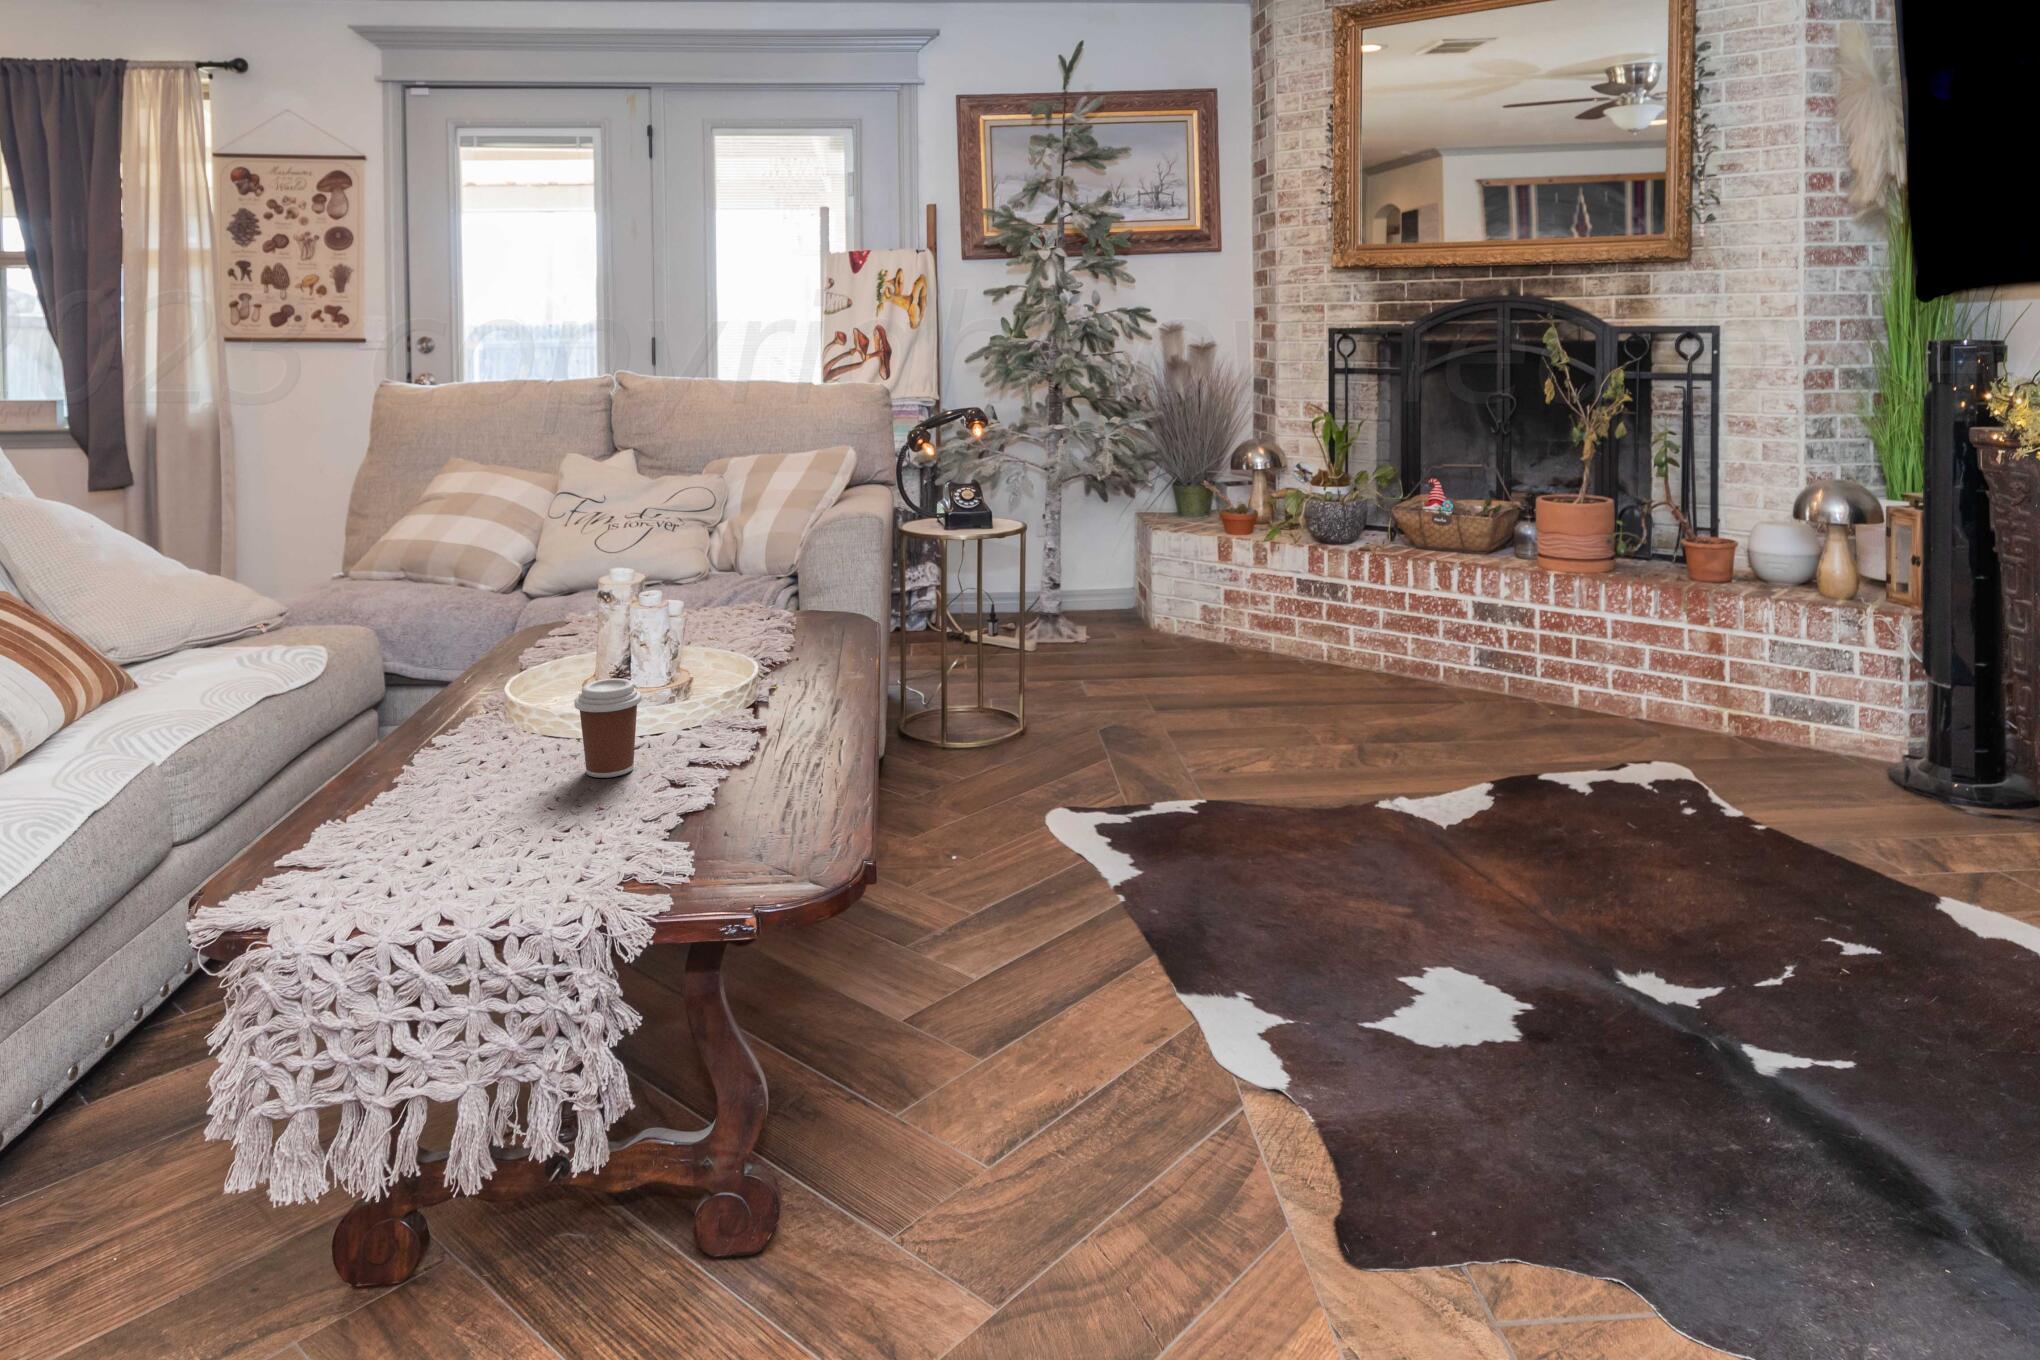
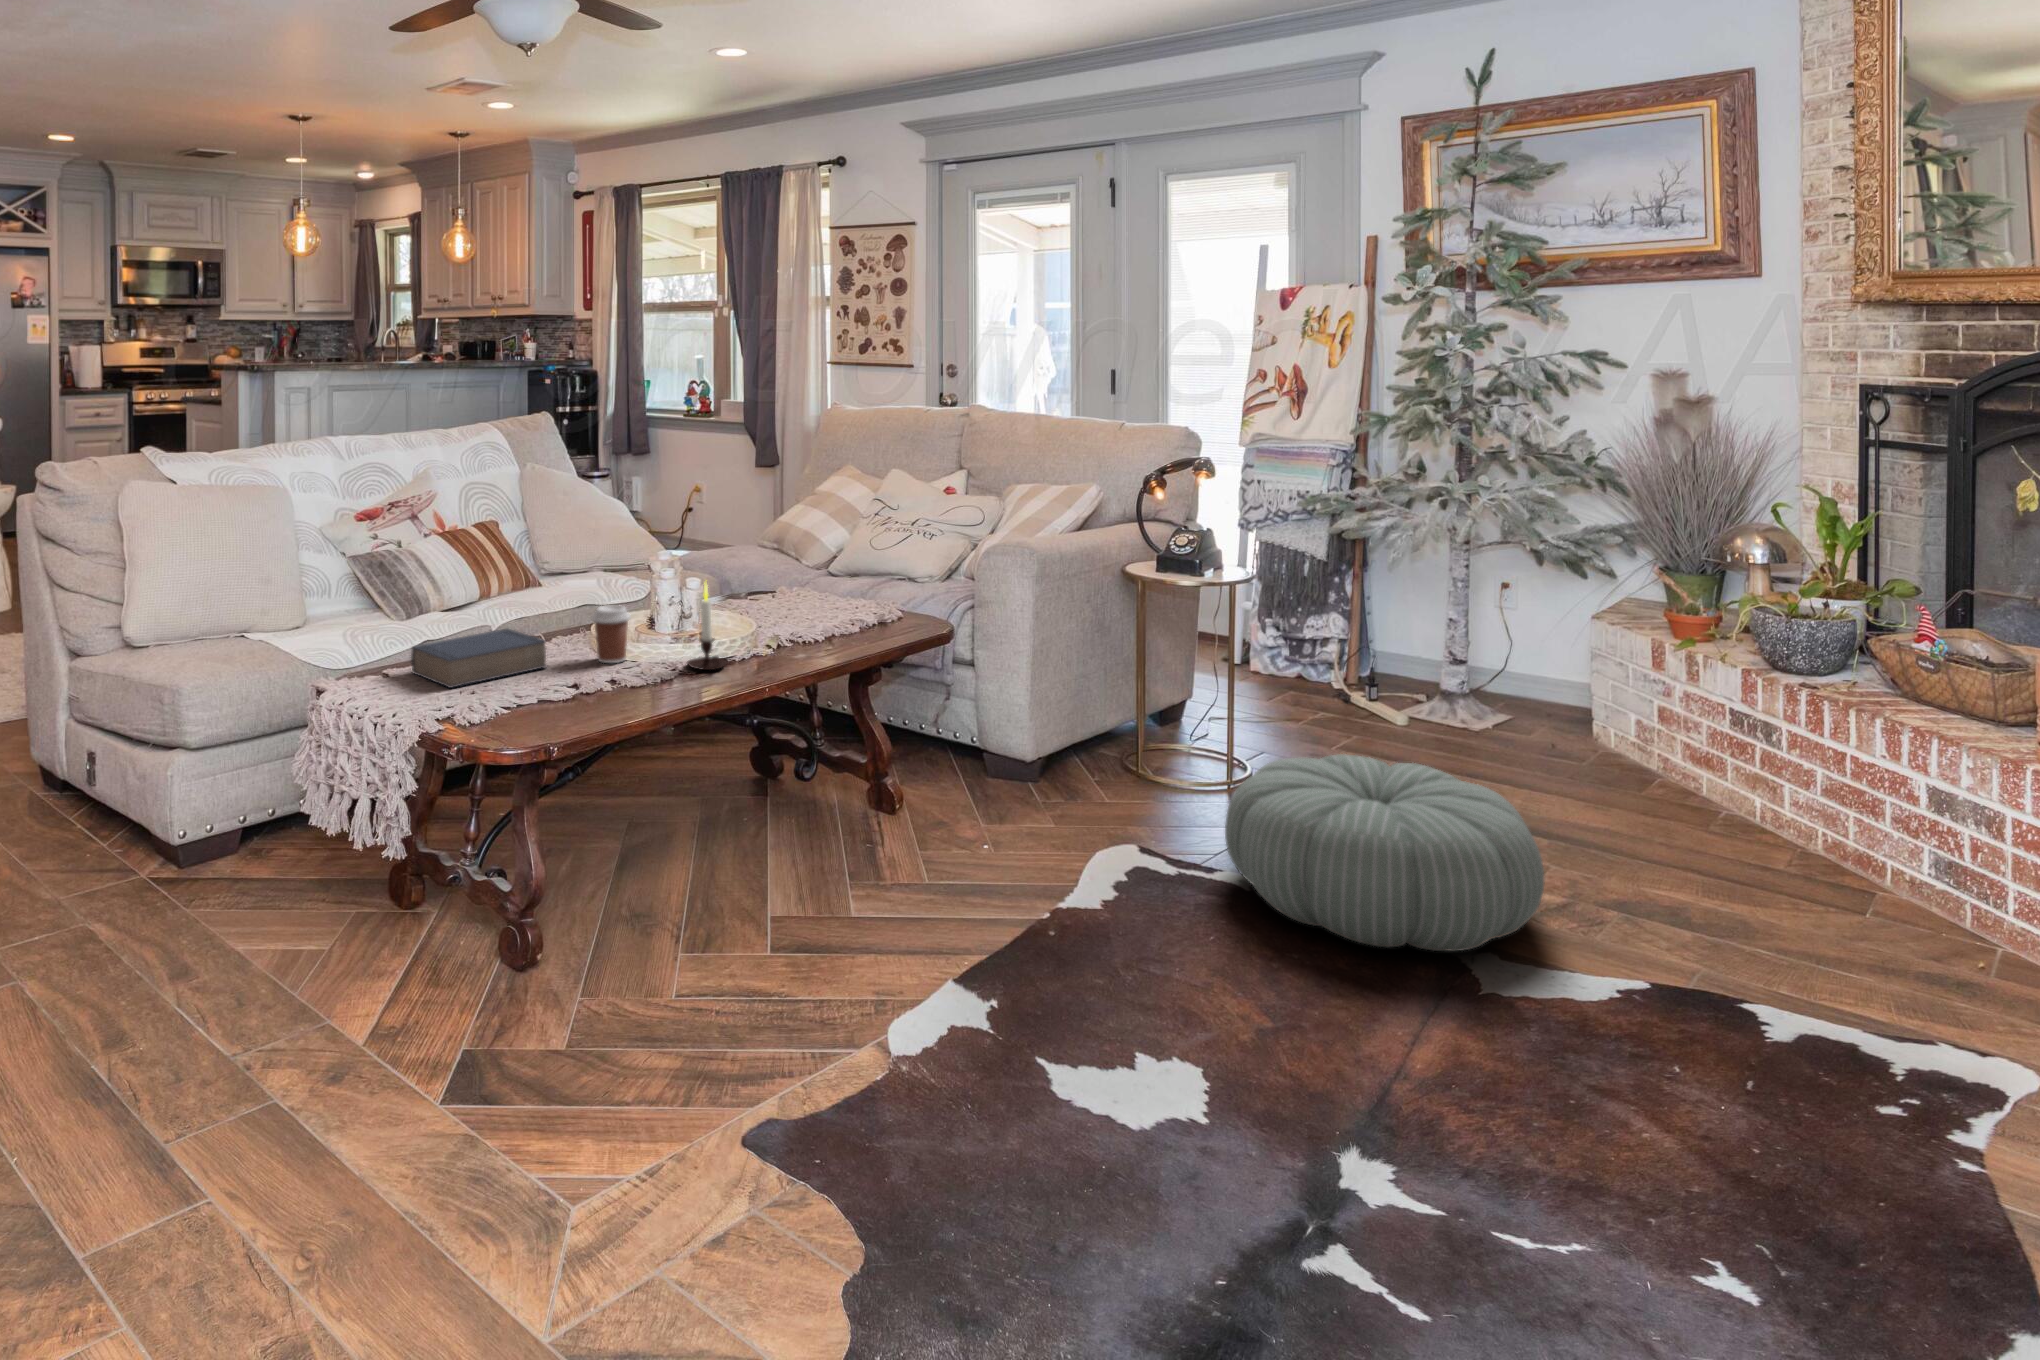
candle: none [727,608,801,746] -> present [687,583,727,670]
pouf: none [1164,664,1436,834] -> present [1225,754,1545,951]
book: none [318,763,548,900] -> present [411,629,547,688]

